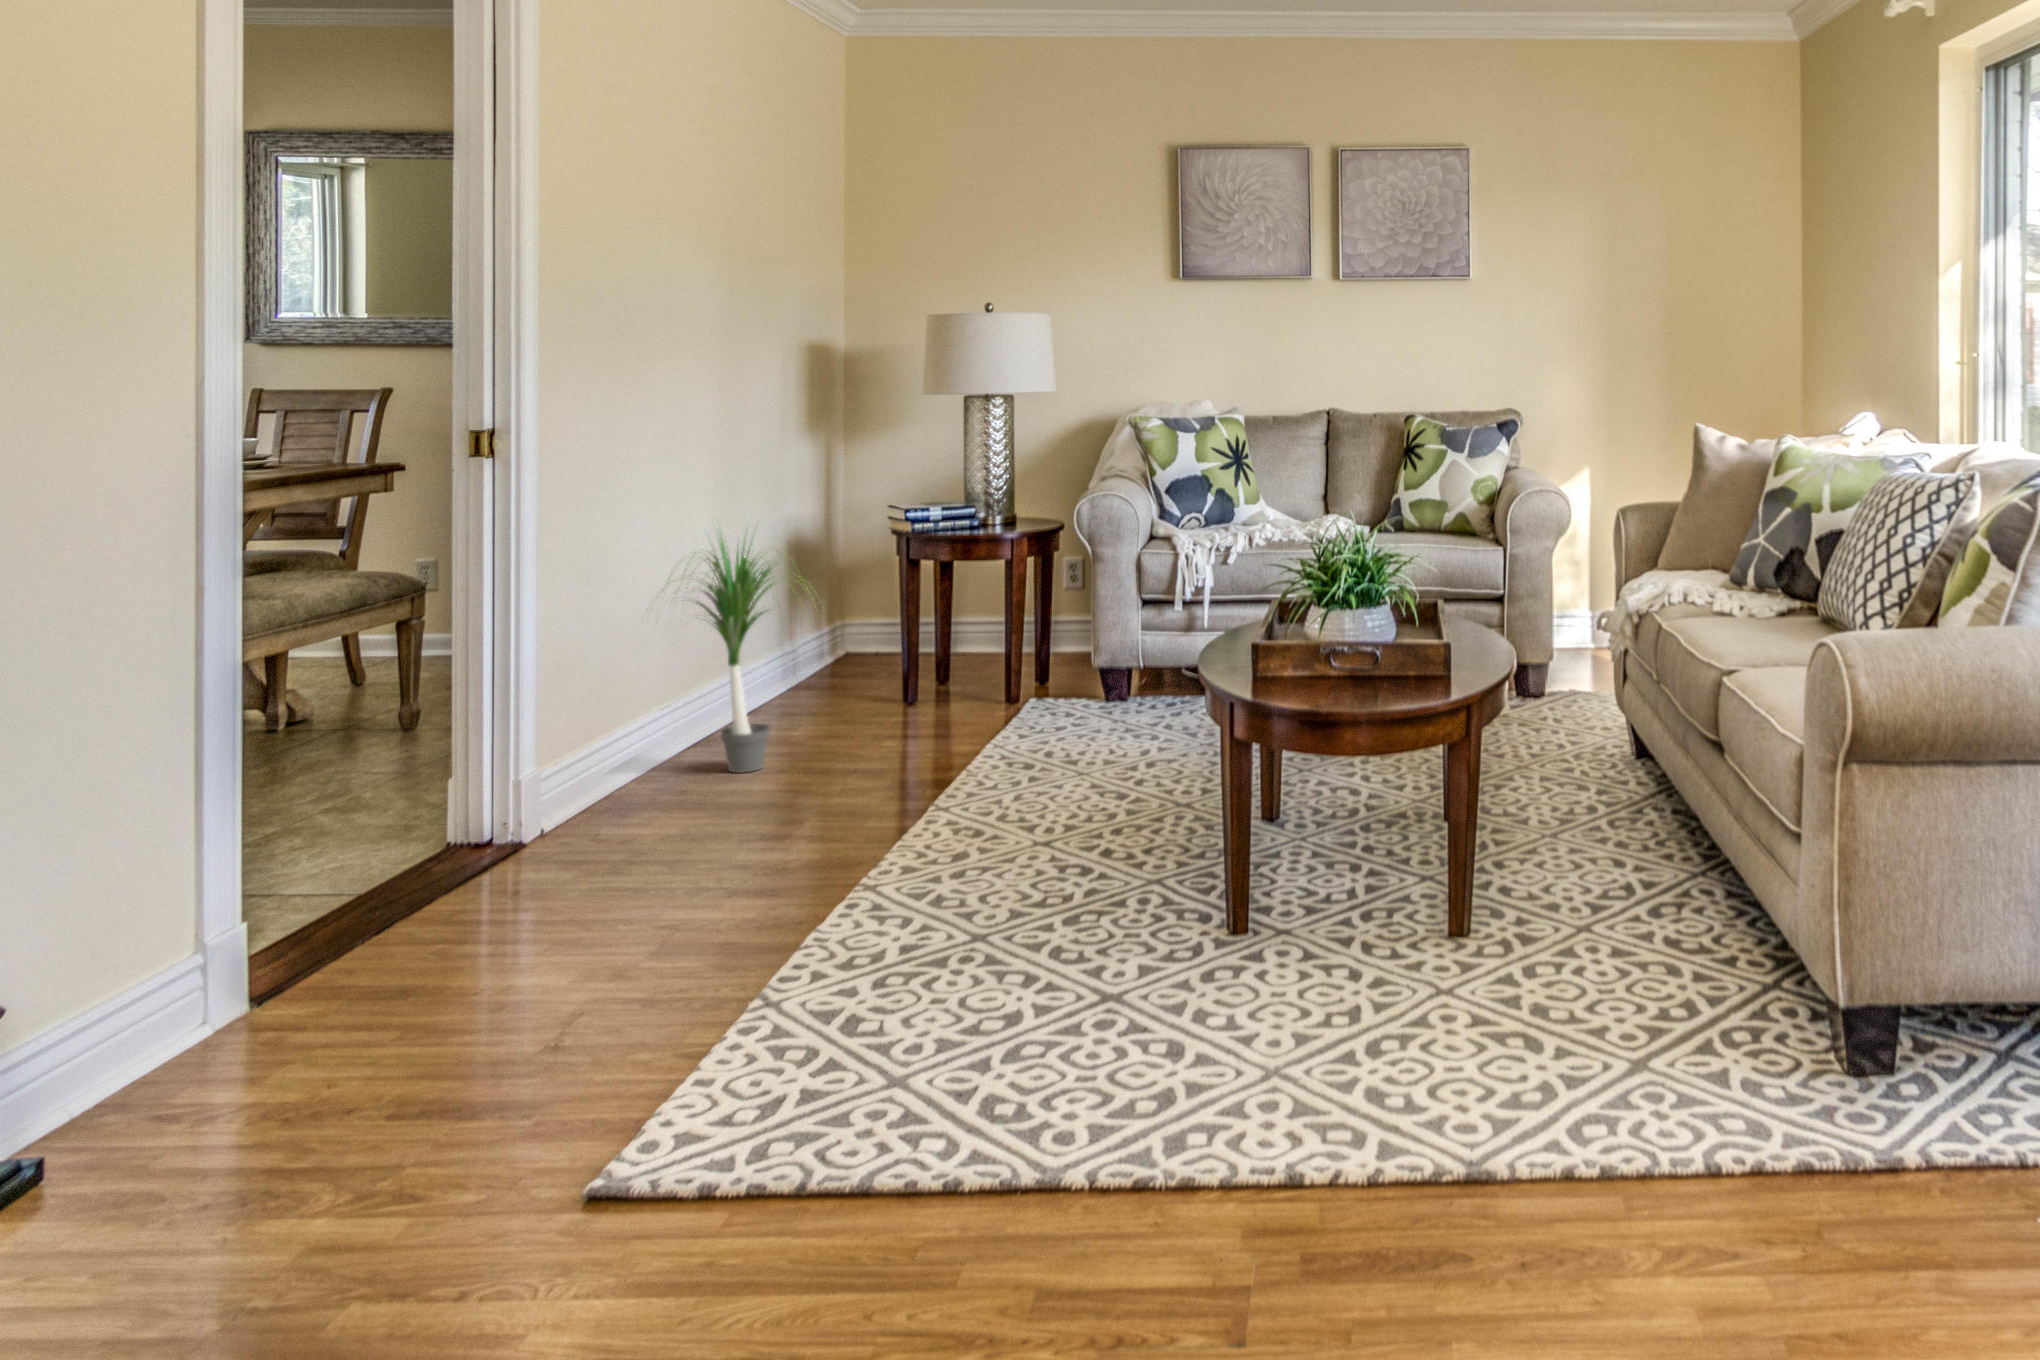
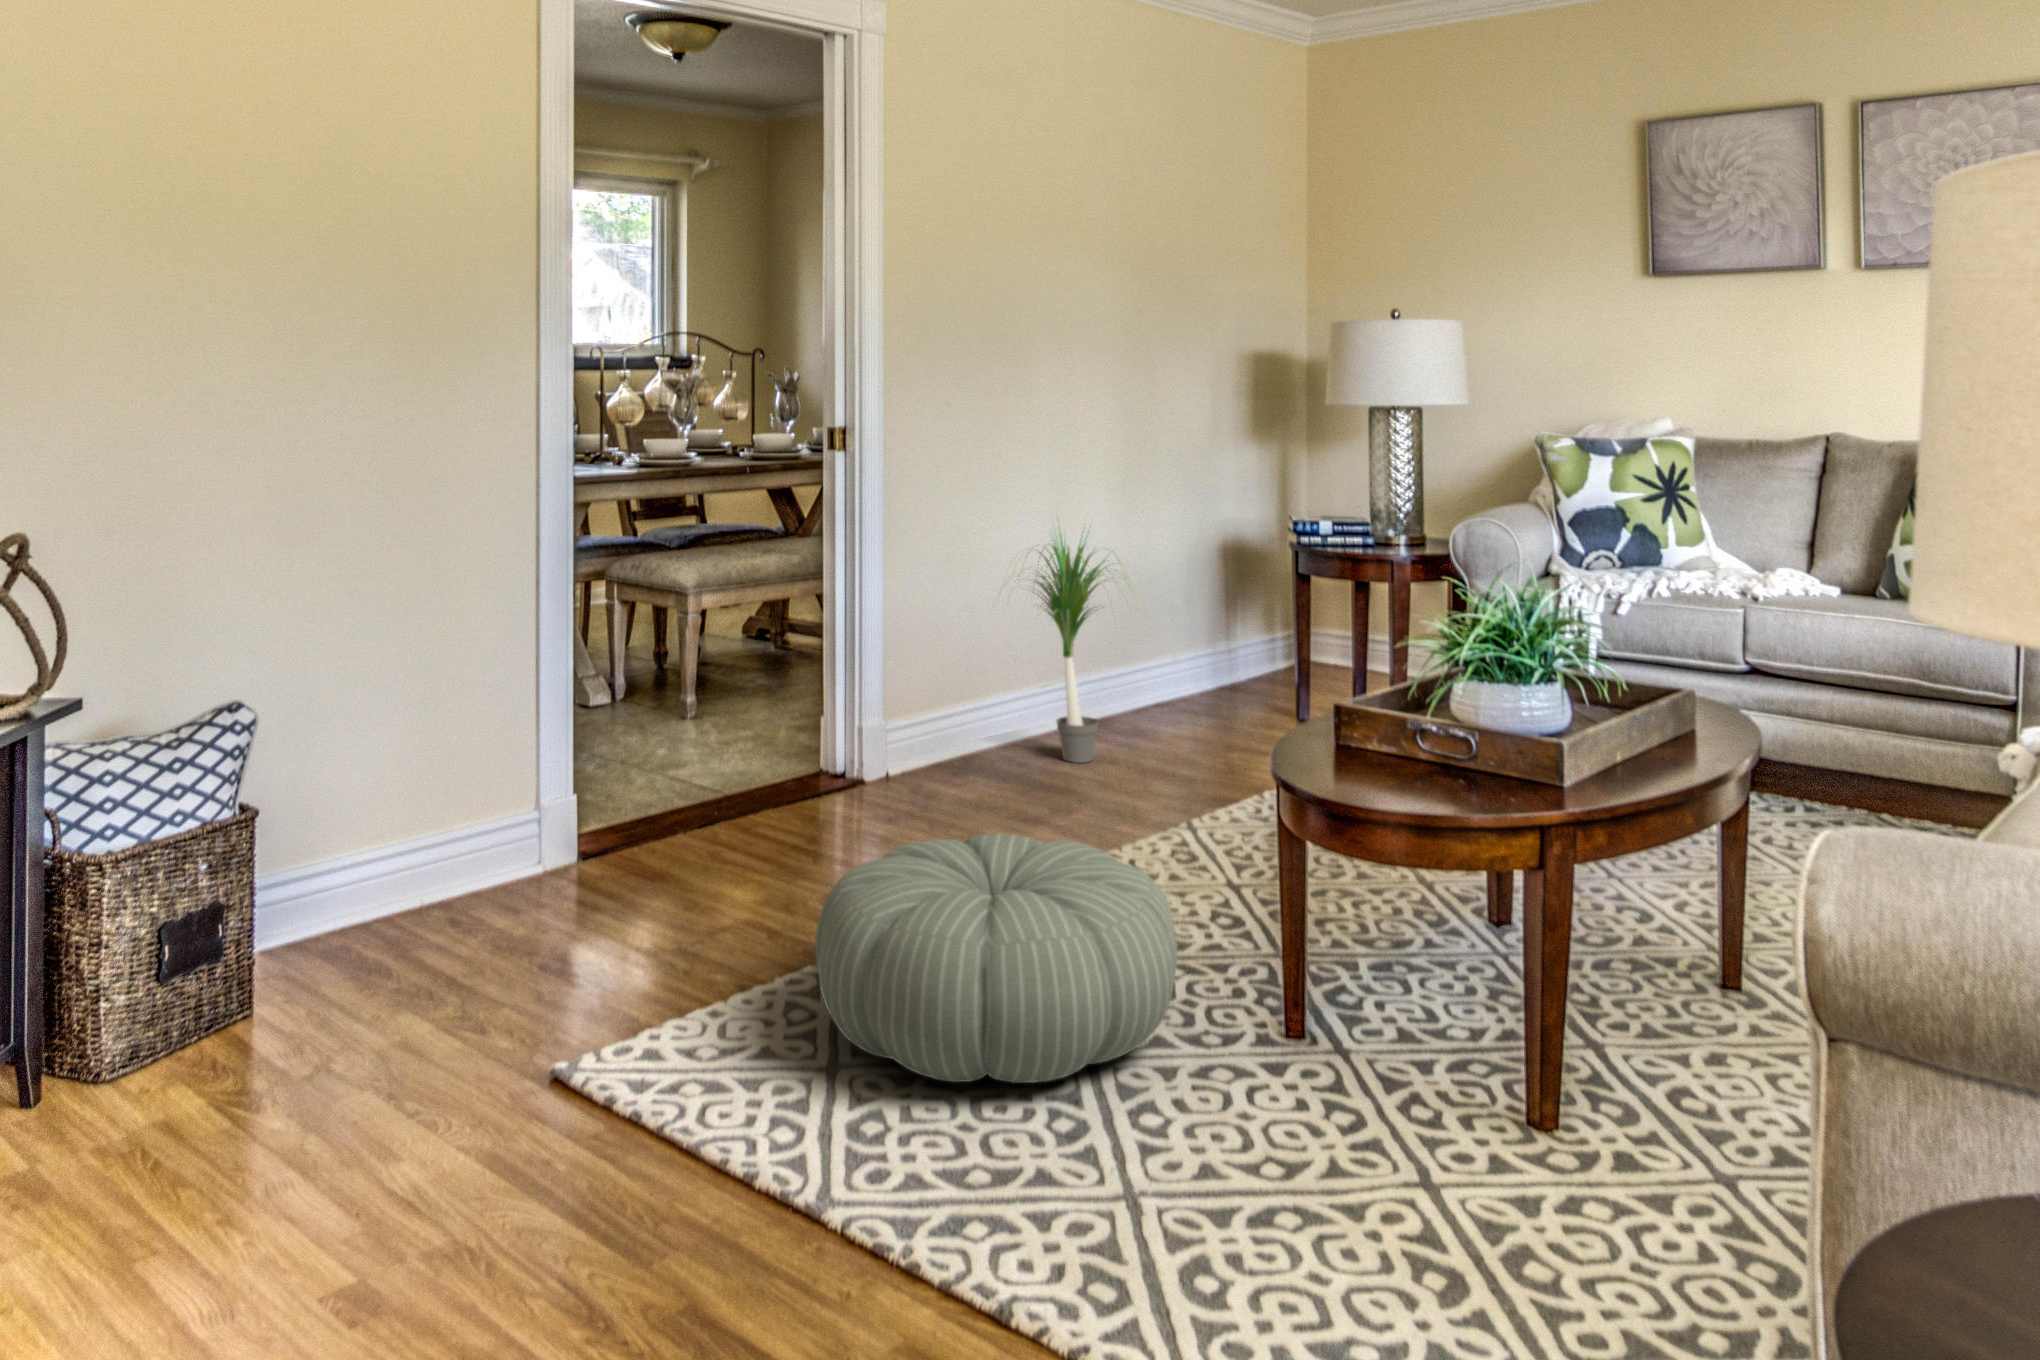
pouf: none [813,816,1174,1062] -> present [815,834,1177,1083]

